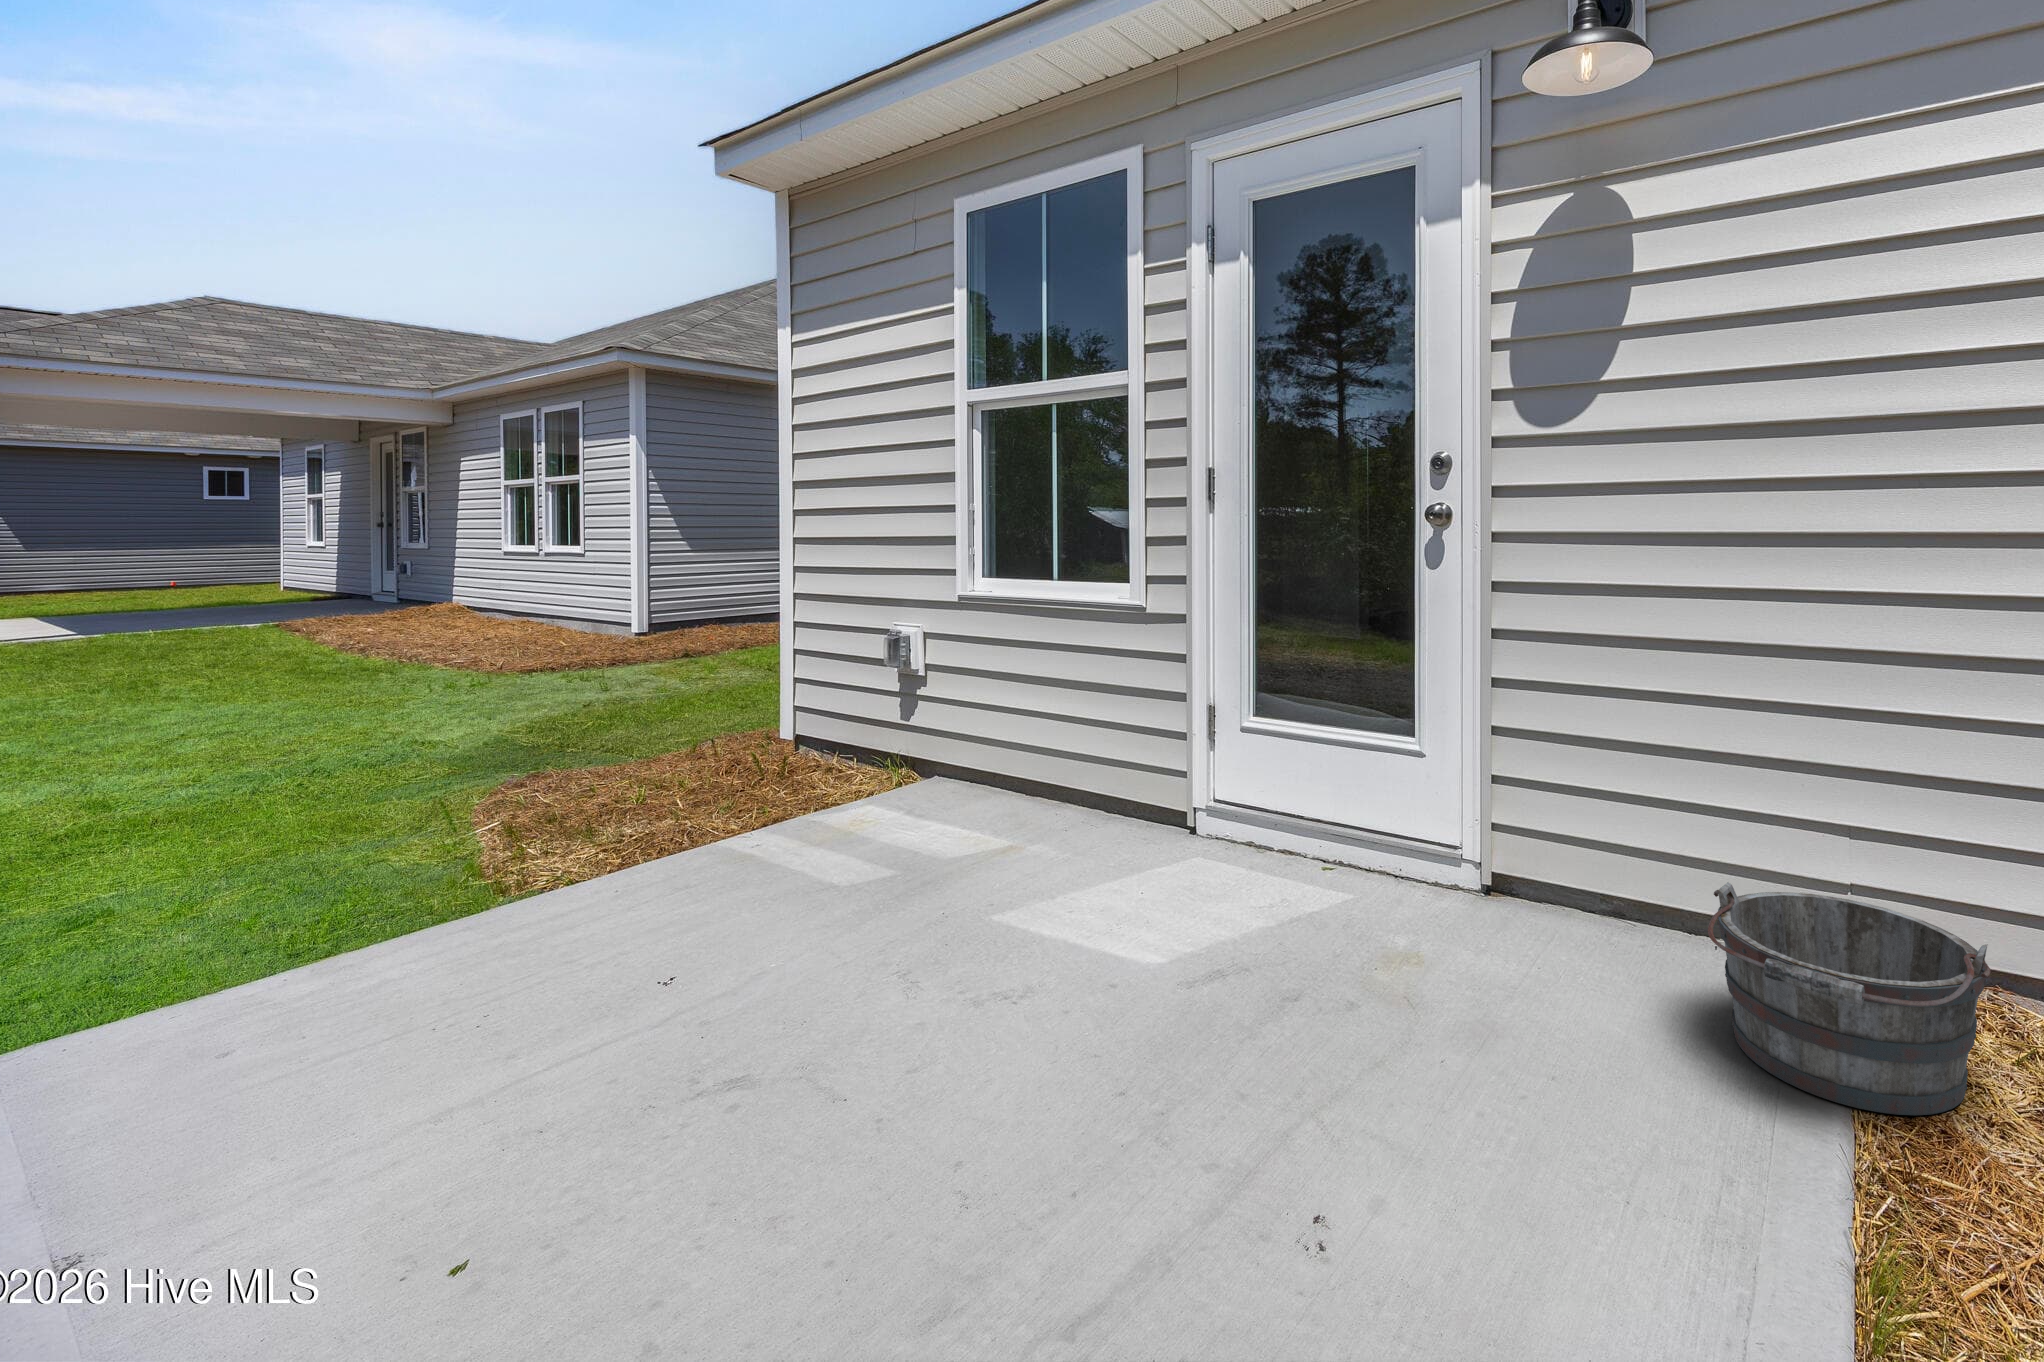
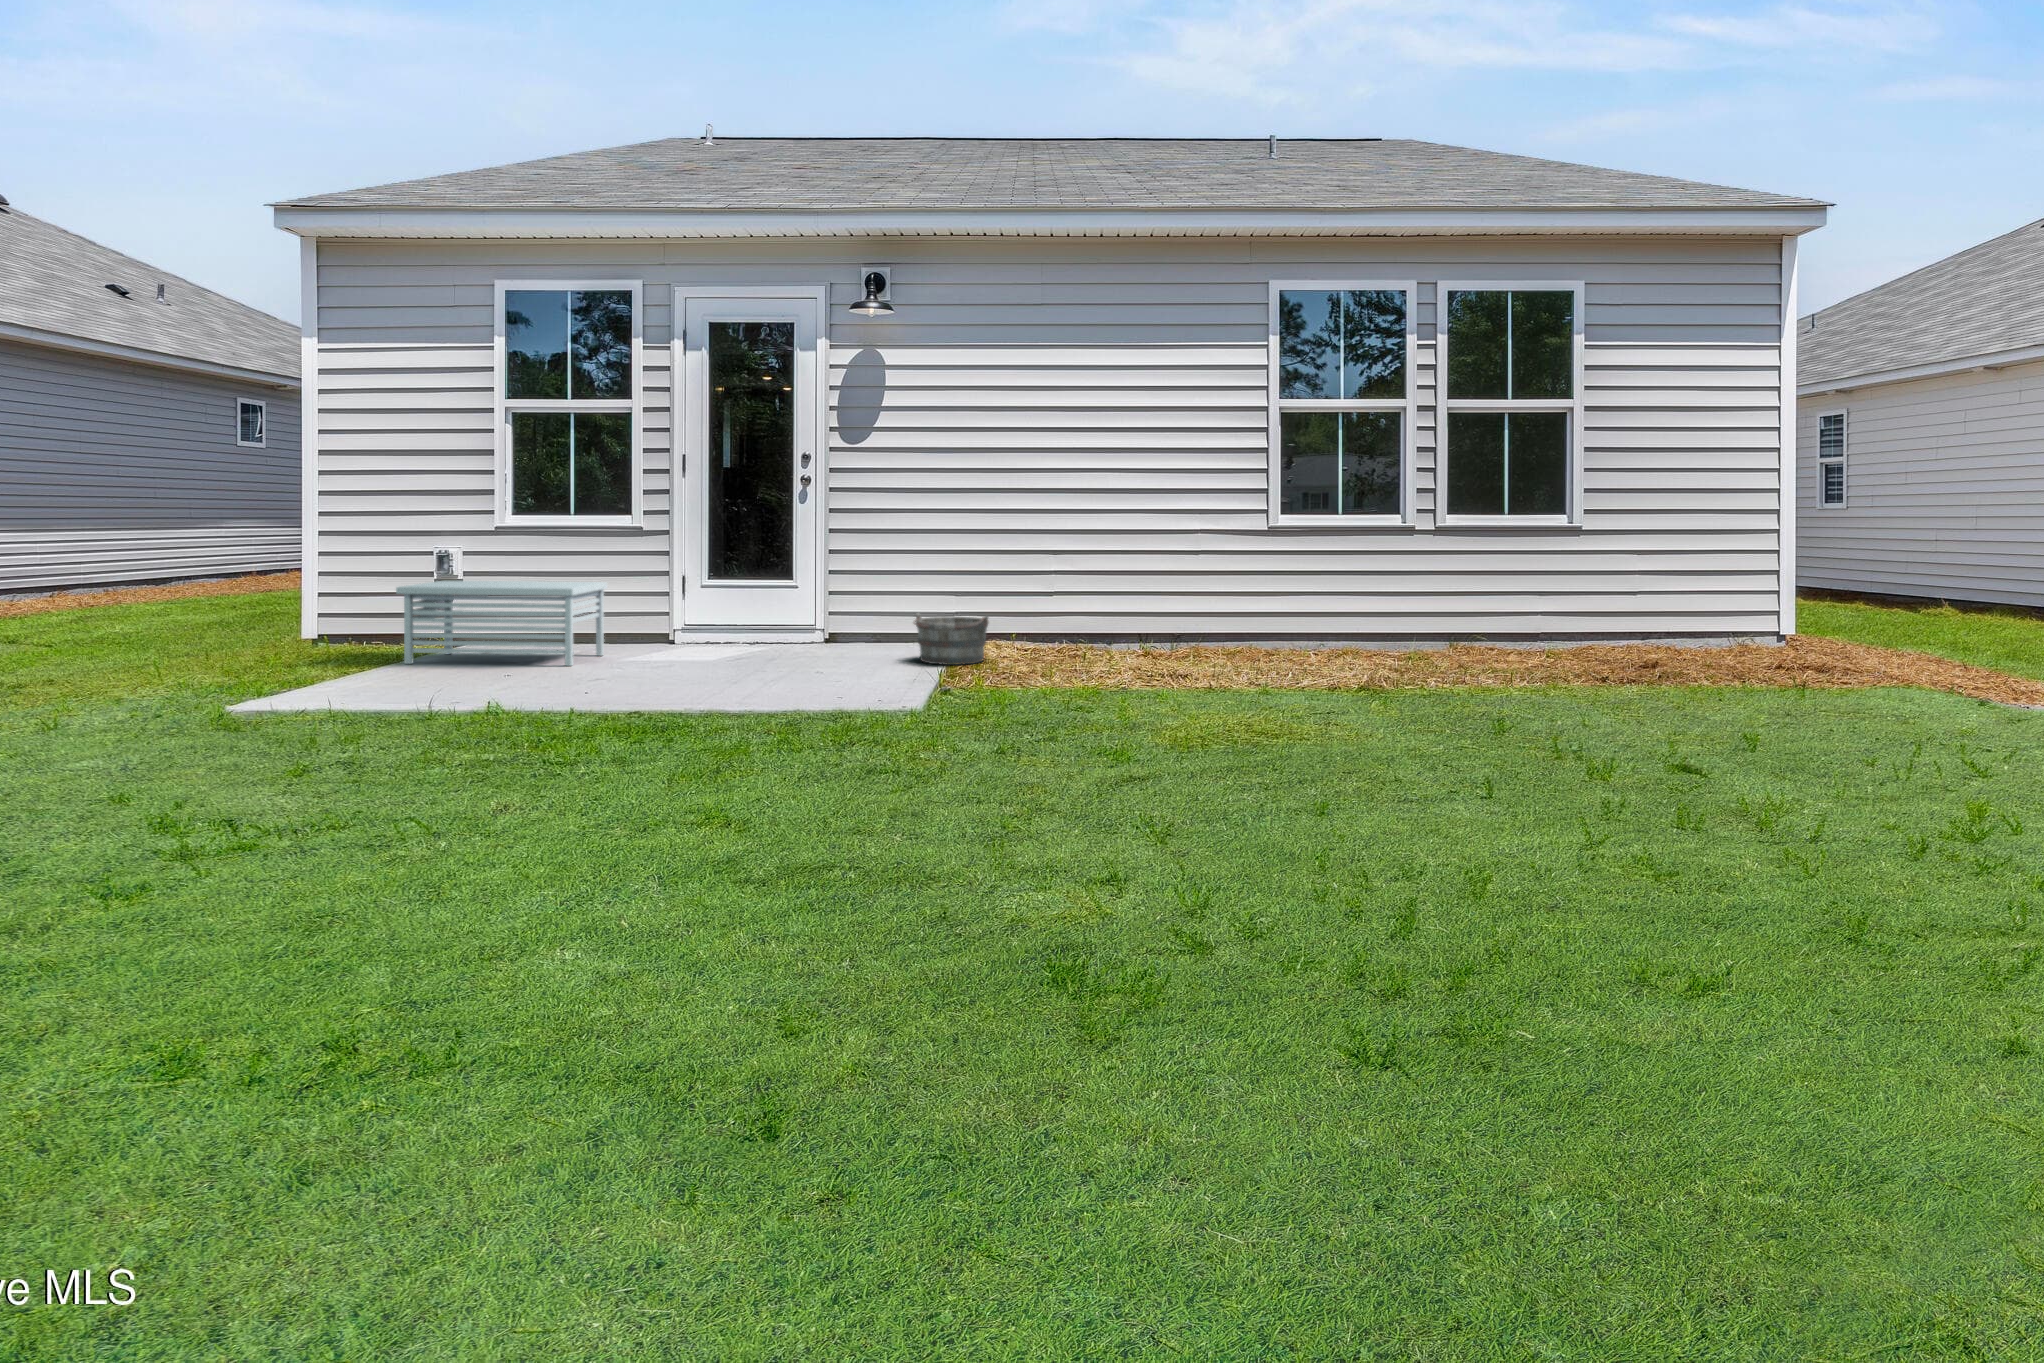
storage bench: none [771,677,1088,883] -> present [396,581,607,666]

